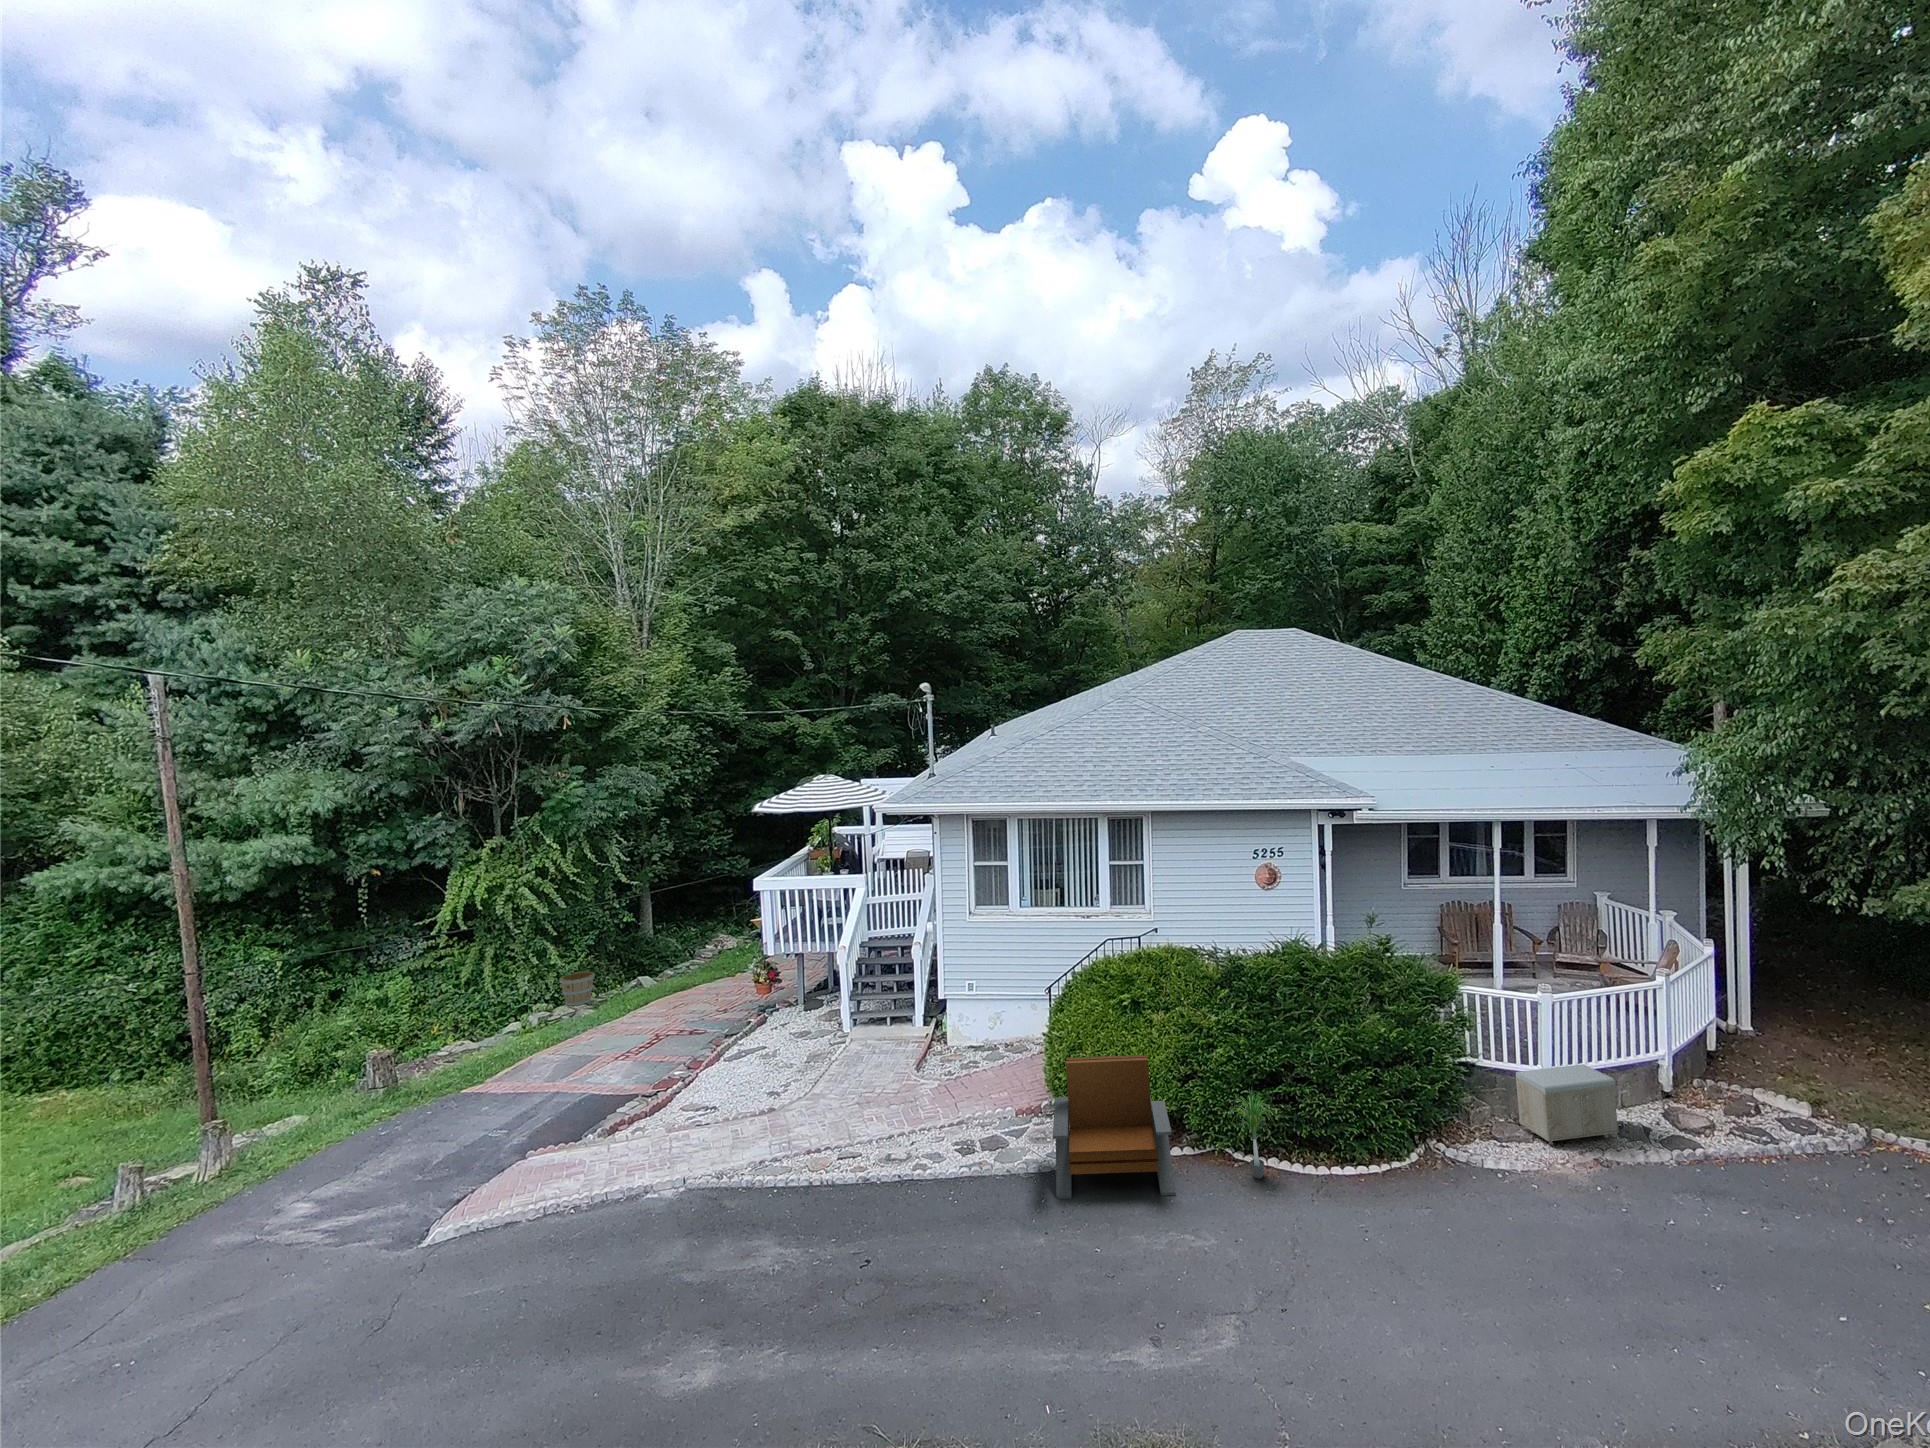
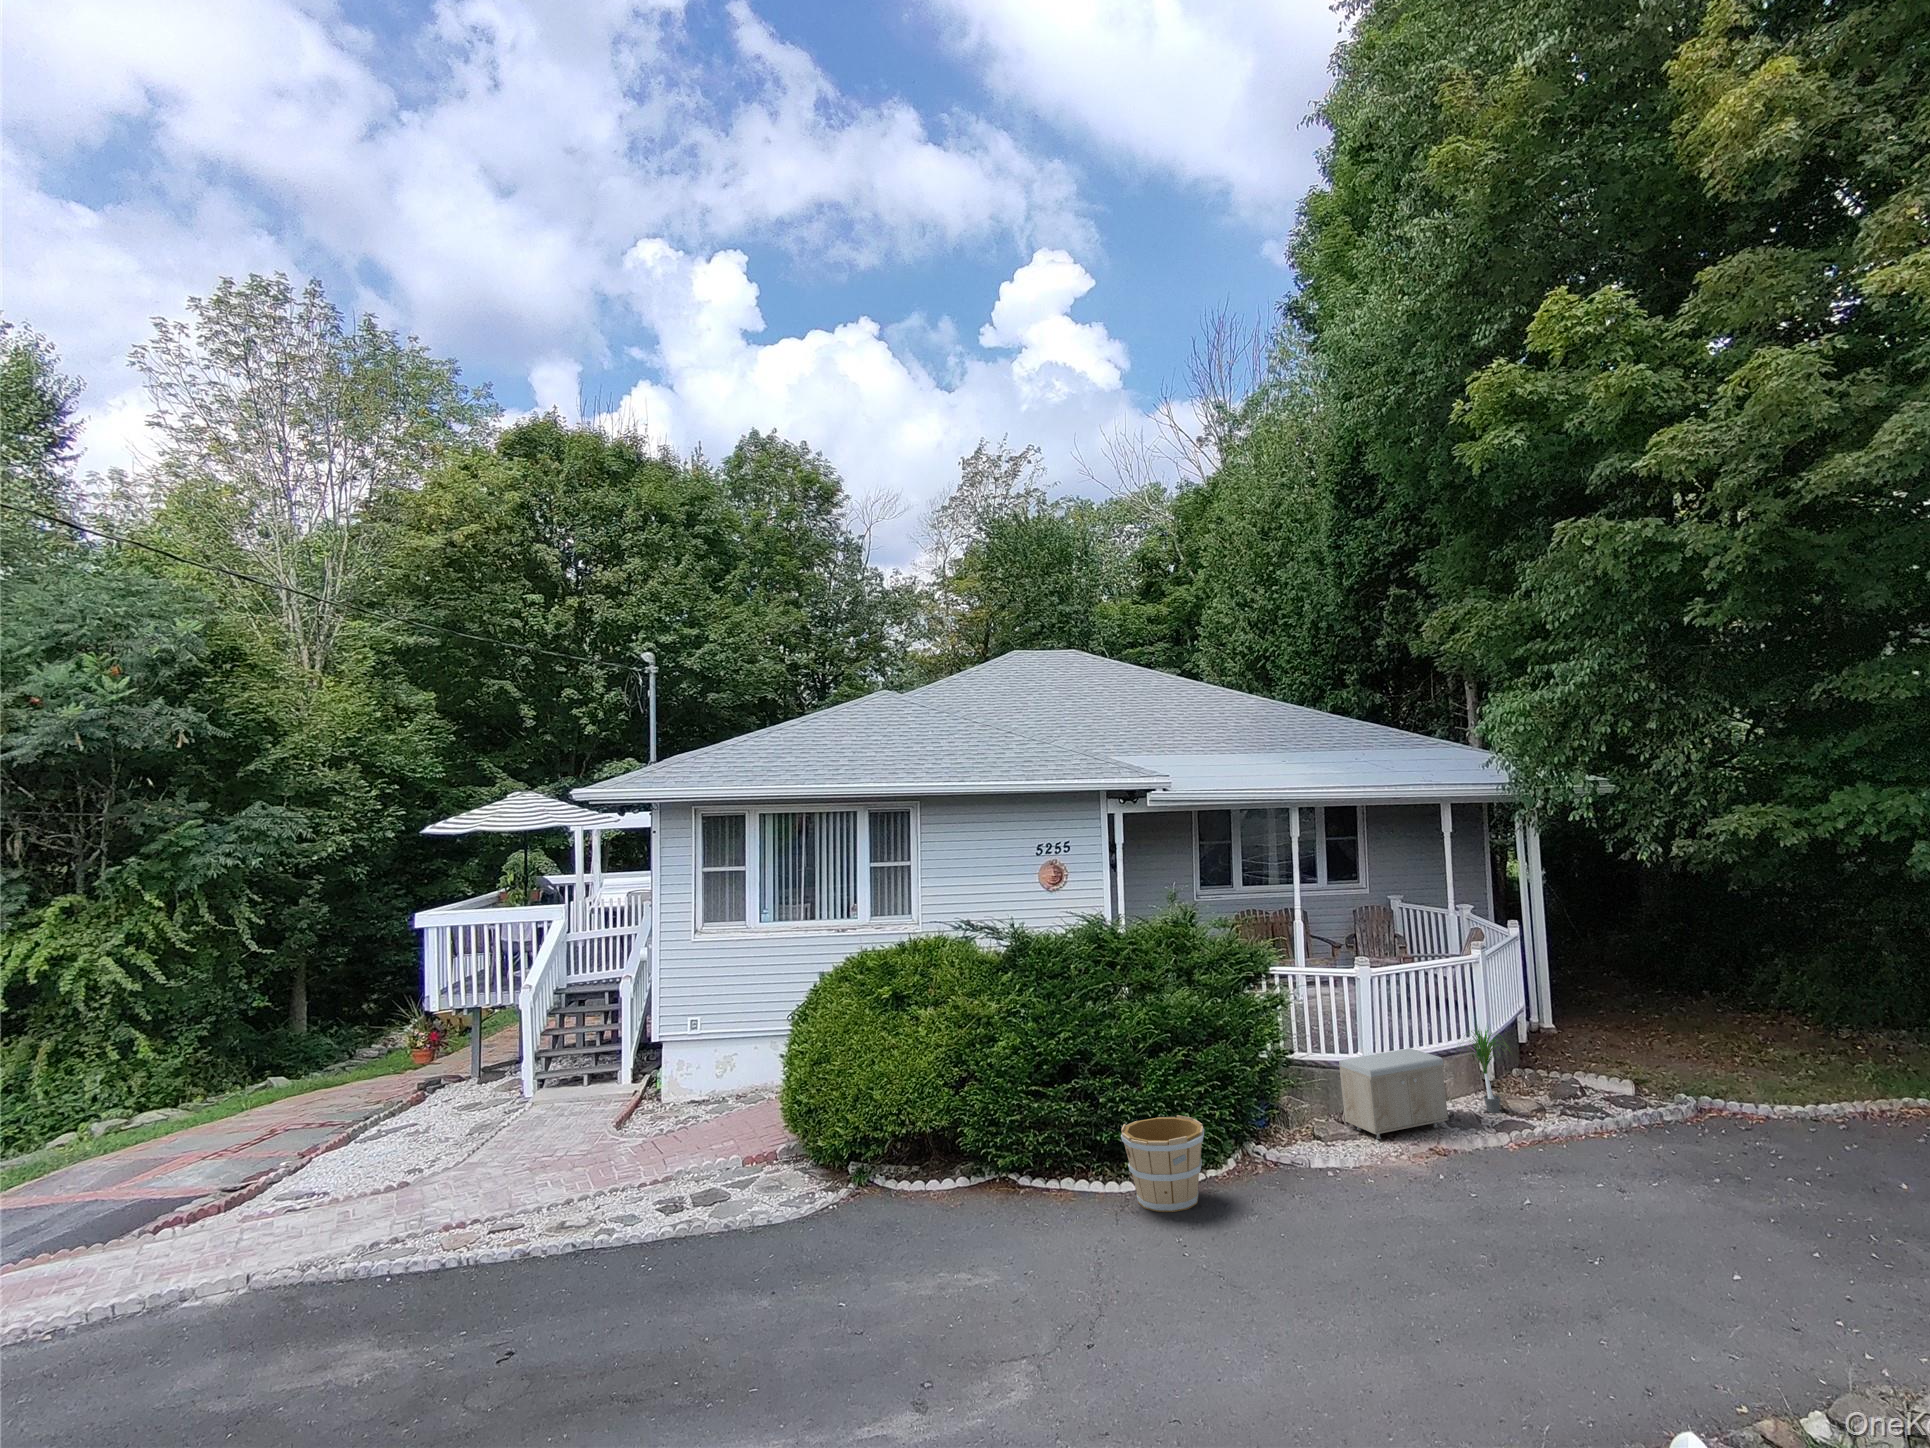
wooden bucket: present [560,971,595,1006] -> present [1121,1115,1204,1212]
lounge chair: present [1053,1055,1176,1199] -> none [783,1062,942,1249]
potted plant: present [1232,1091,1267,1178] -> present [1464,1026,1500,1113]

